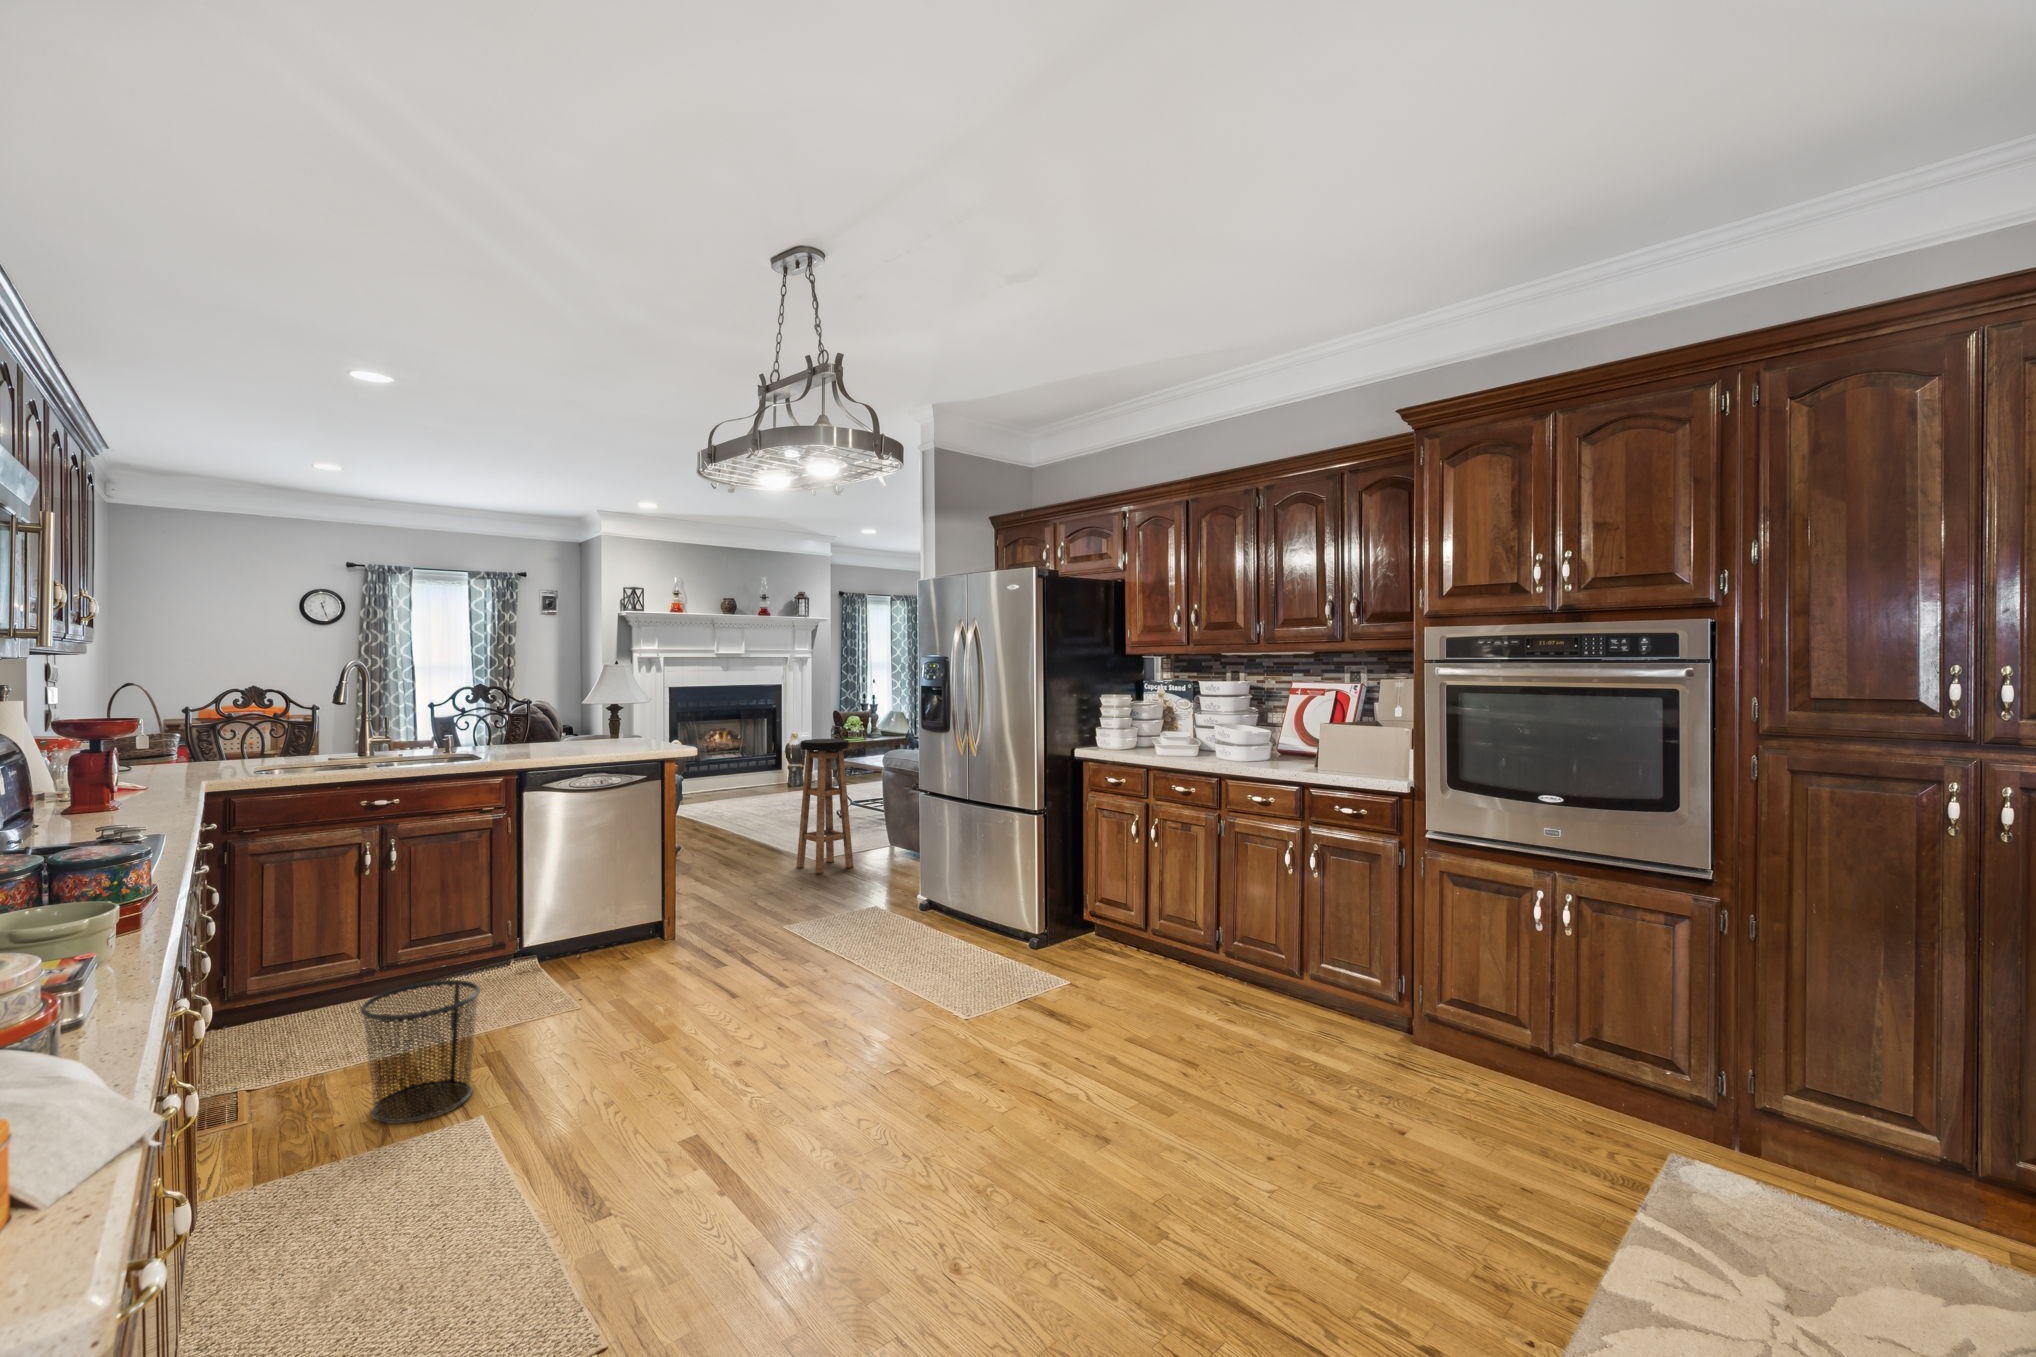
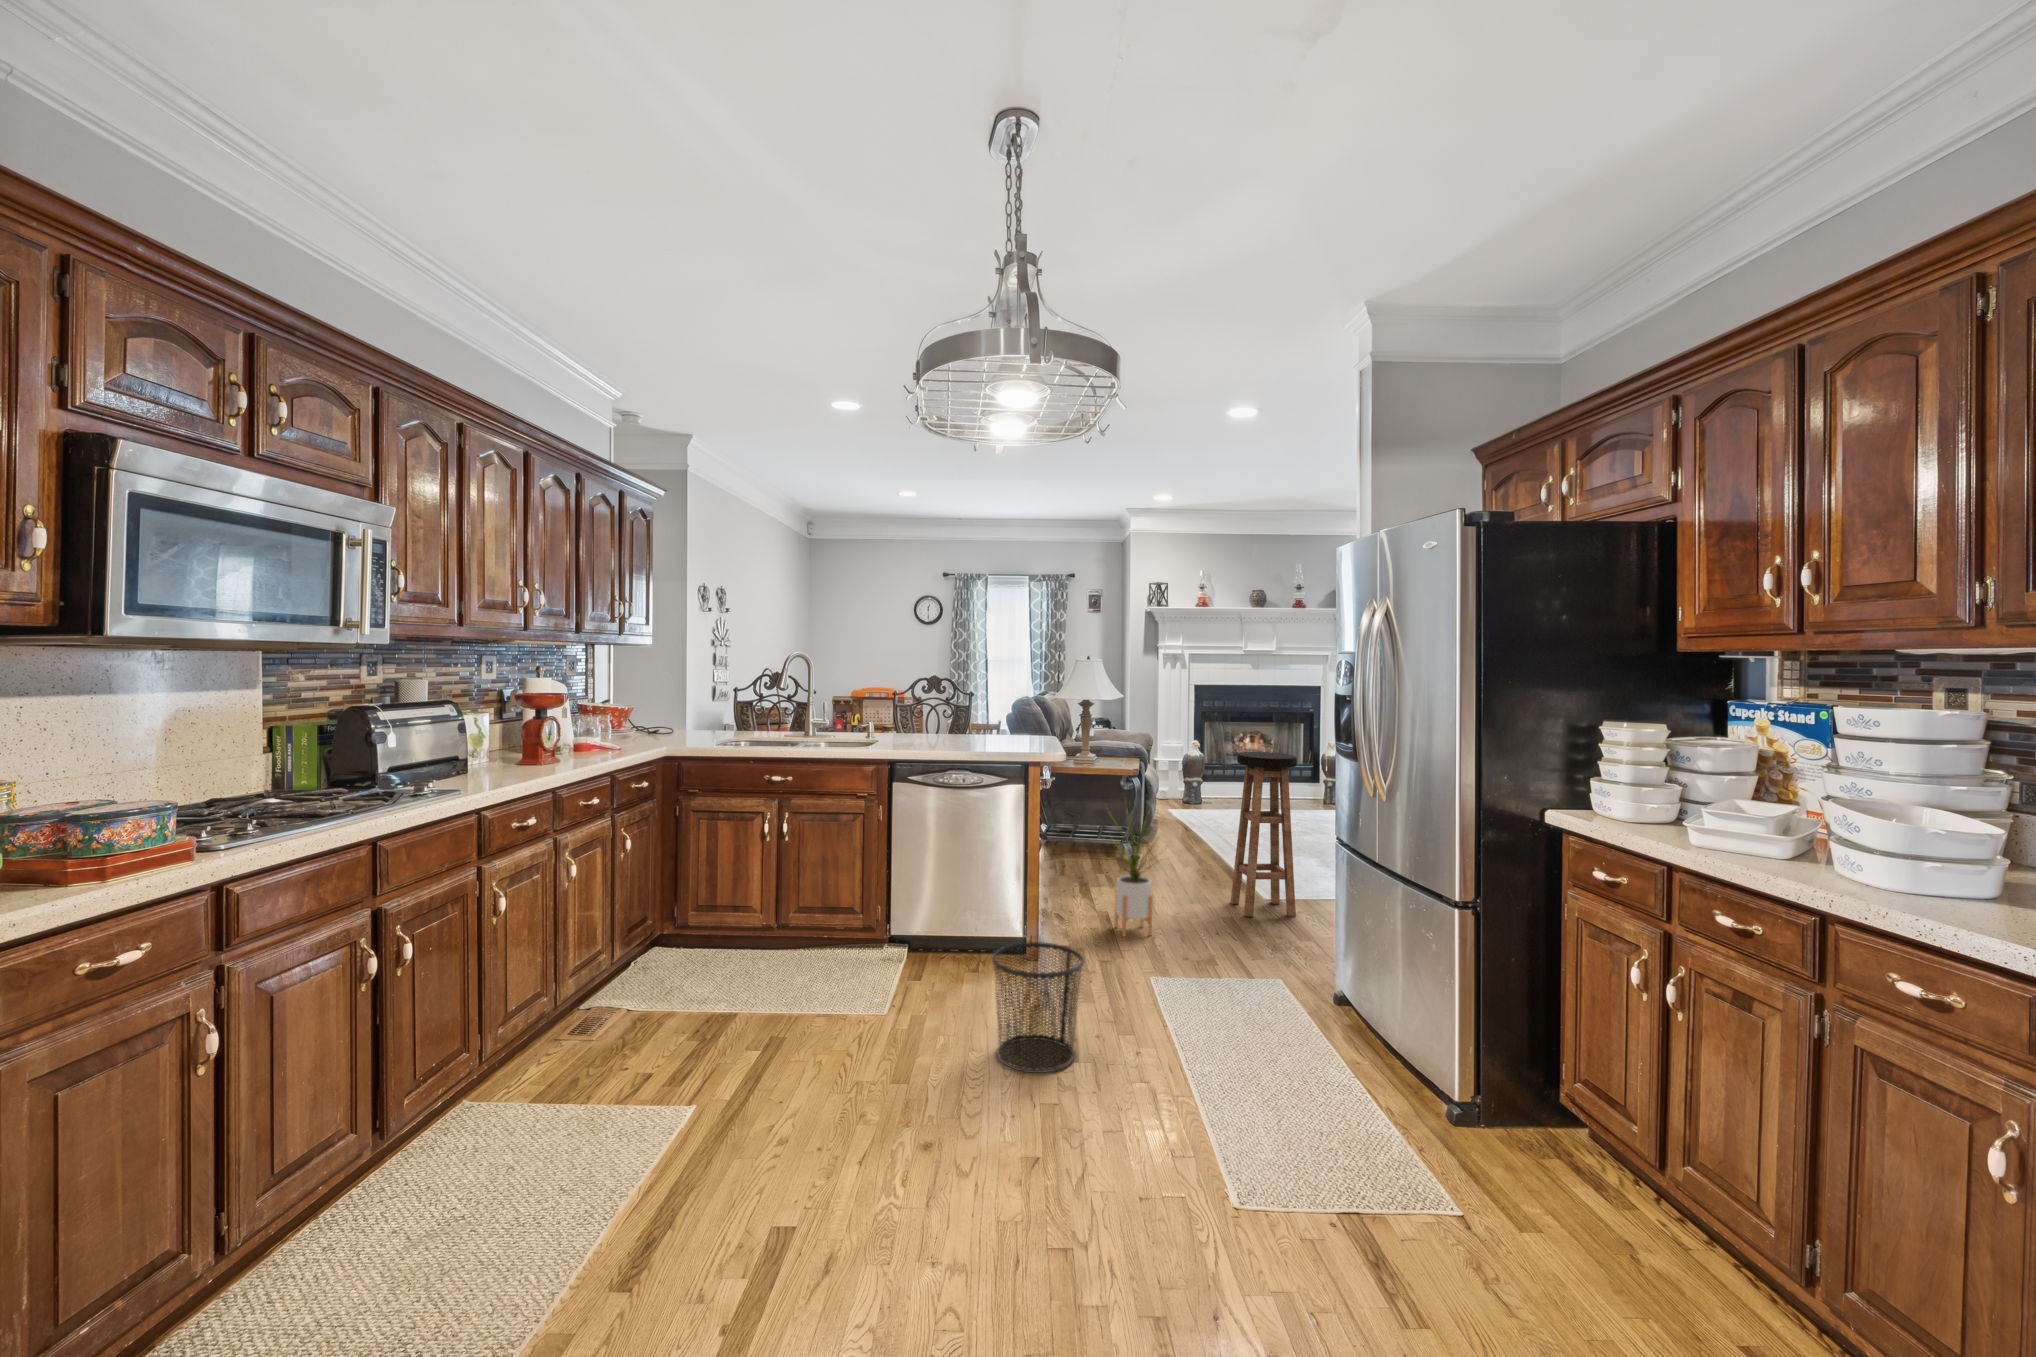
house plant: none [709,781,774,904] -> present [1115,815,1160,936]
waste bin: present [360,980,480,1124] -> present [992,942,1084,1073]

